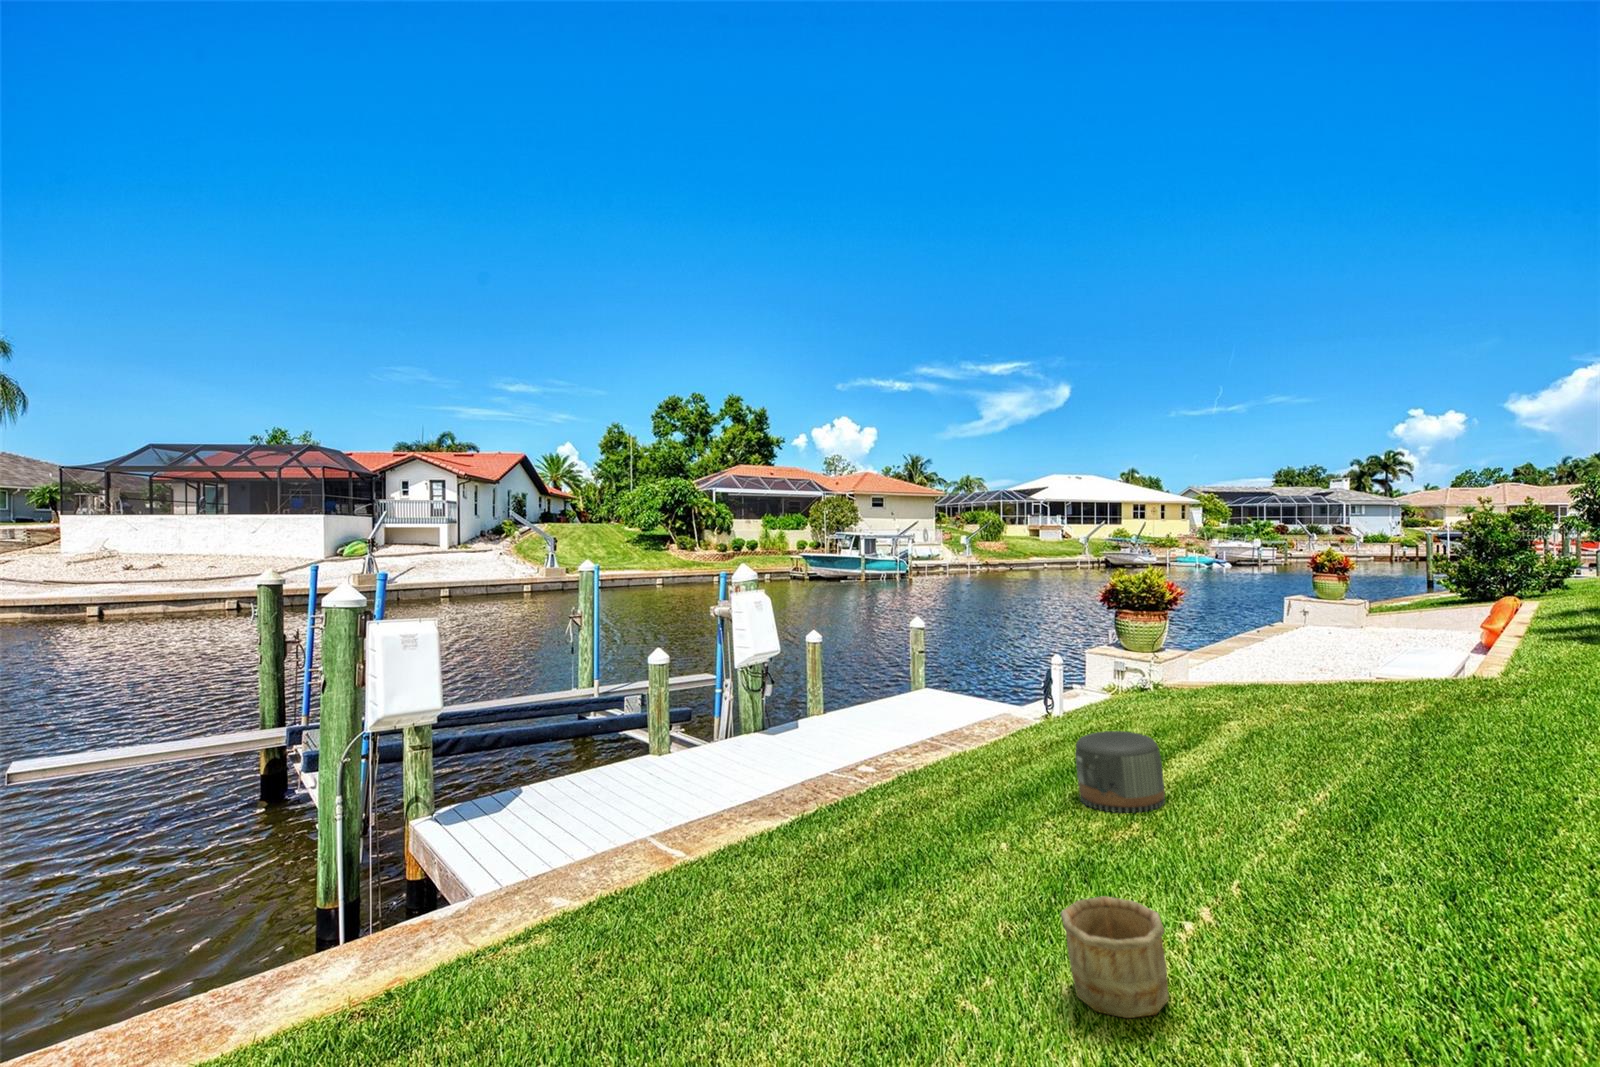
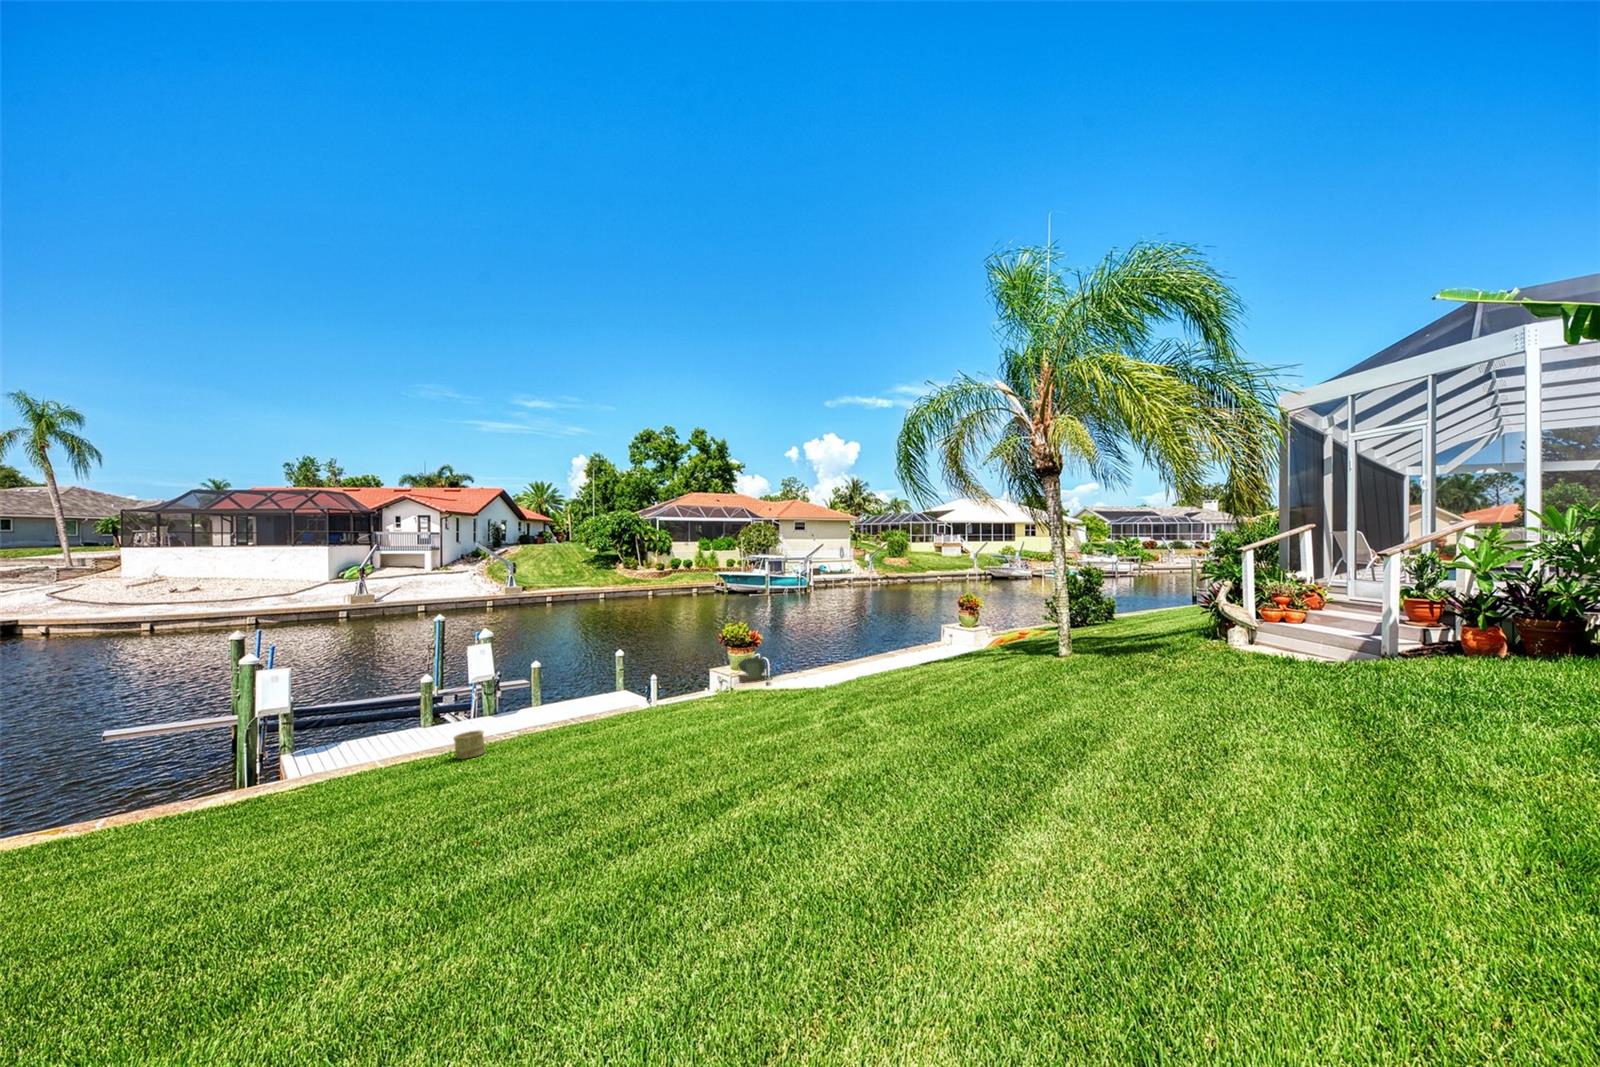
pouf: present [1075,731,1165,813] -> present [738,657,766,683]

